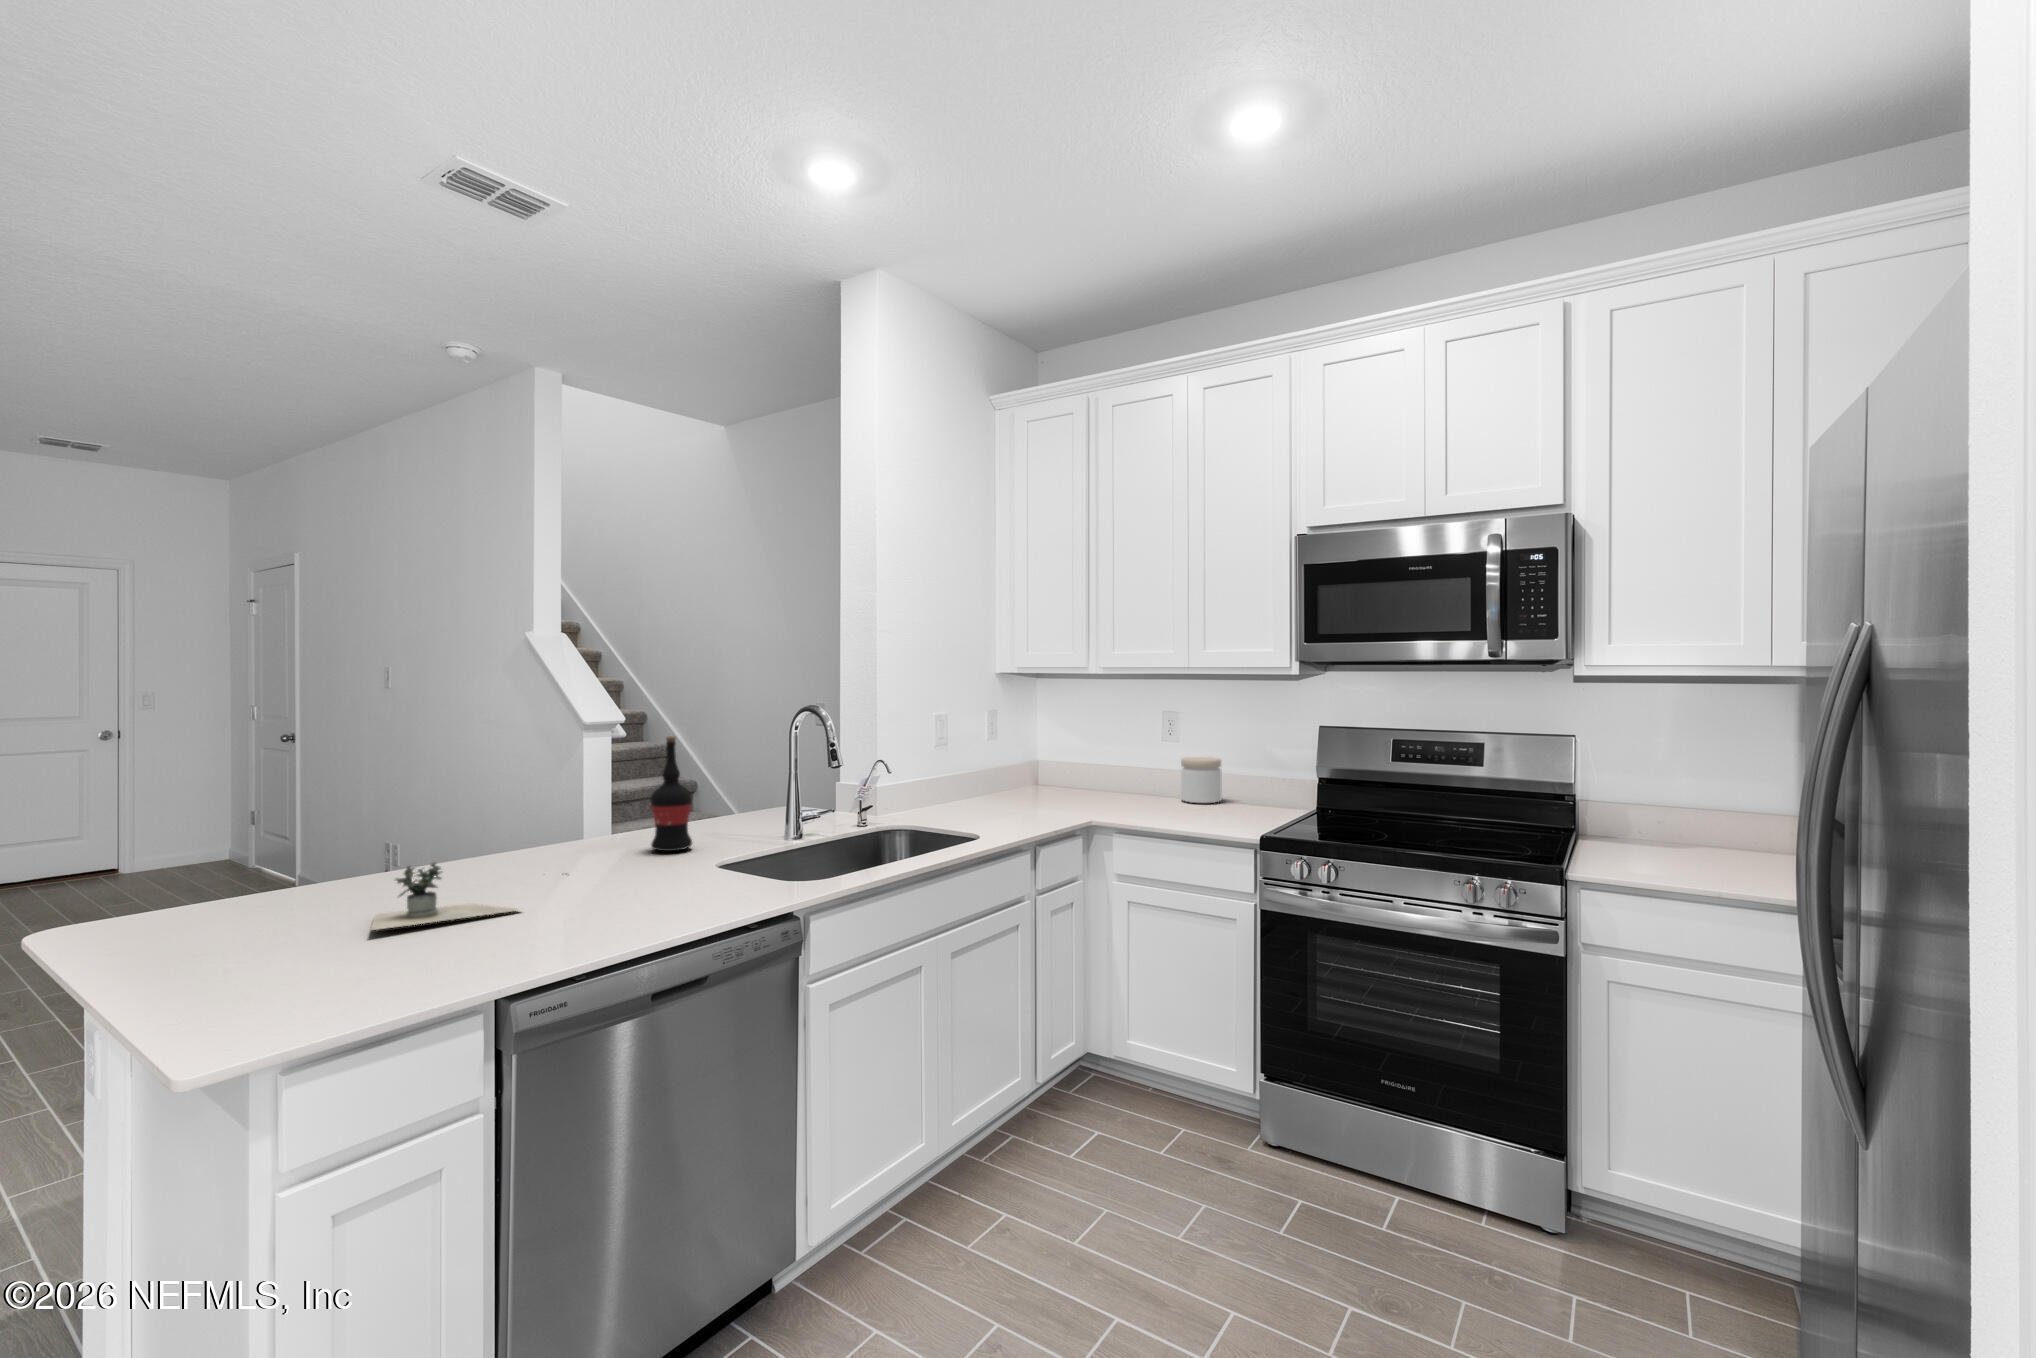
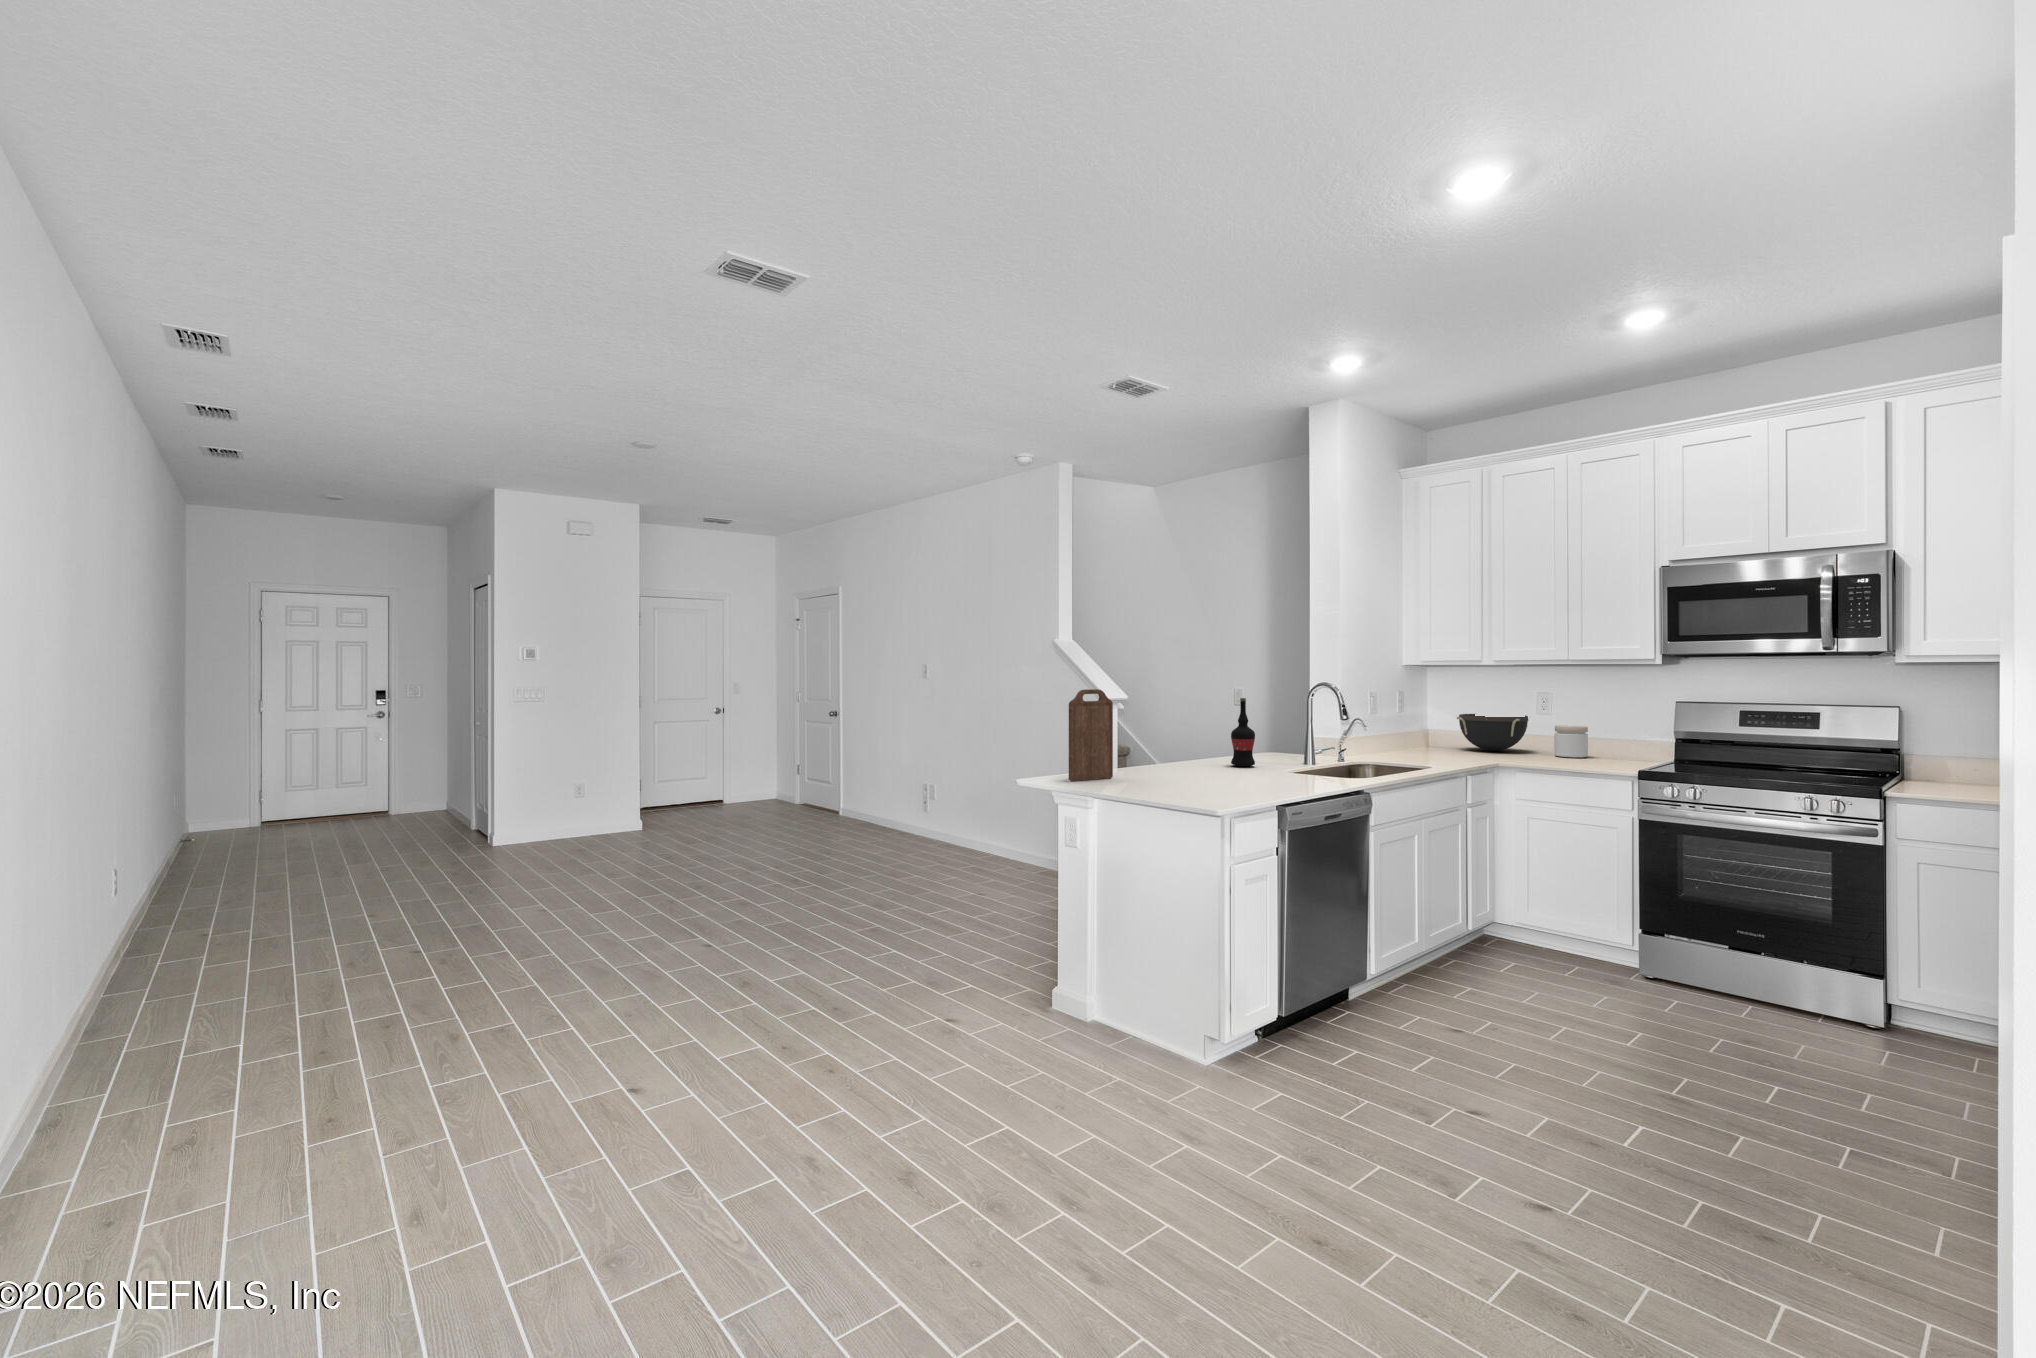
cutting board: none [211,737,339,921] -> present [1069,689,1113,781]
bowl: none [1060,740,1158,793] -> present [1457,714,1528,751]
potted plant: present [371,863,567,930] -> none [1146,754,1238,784]

